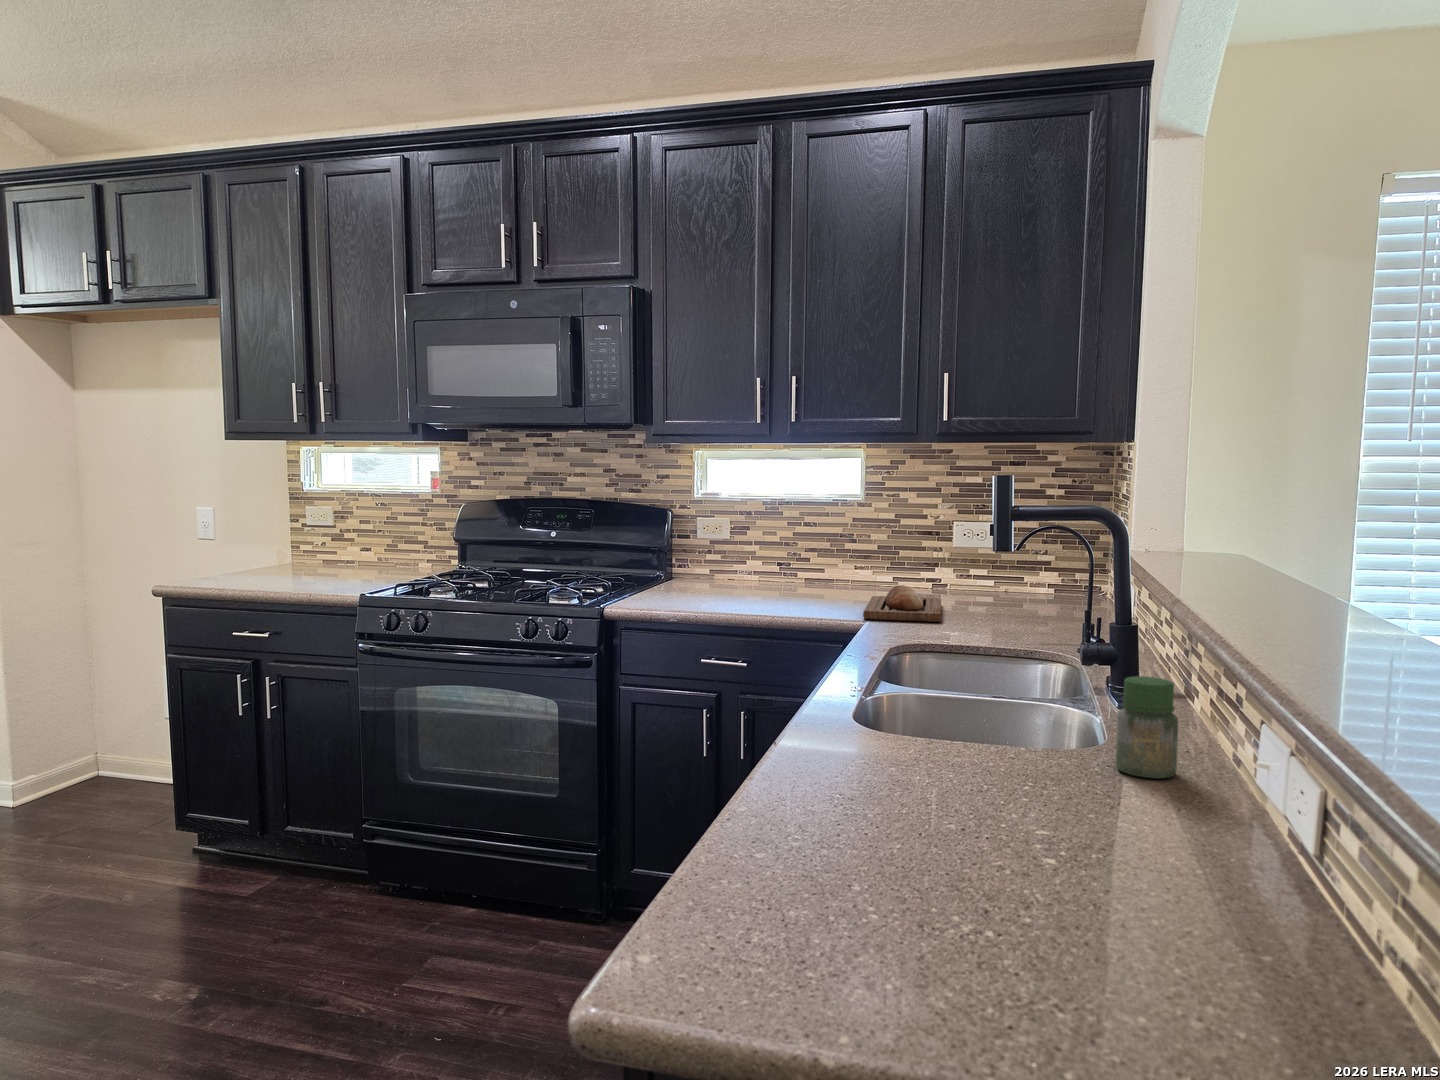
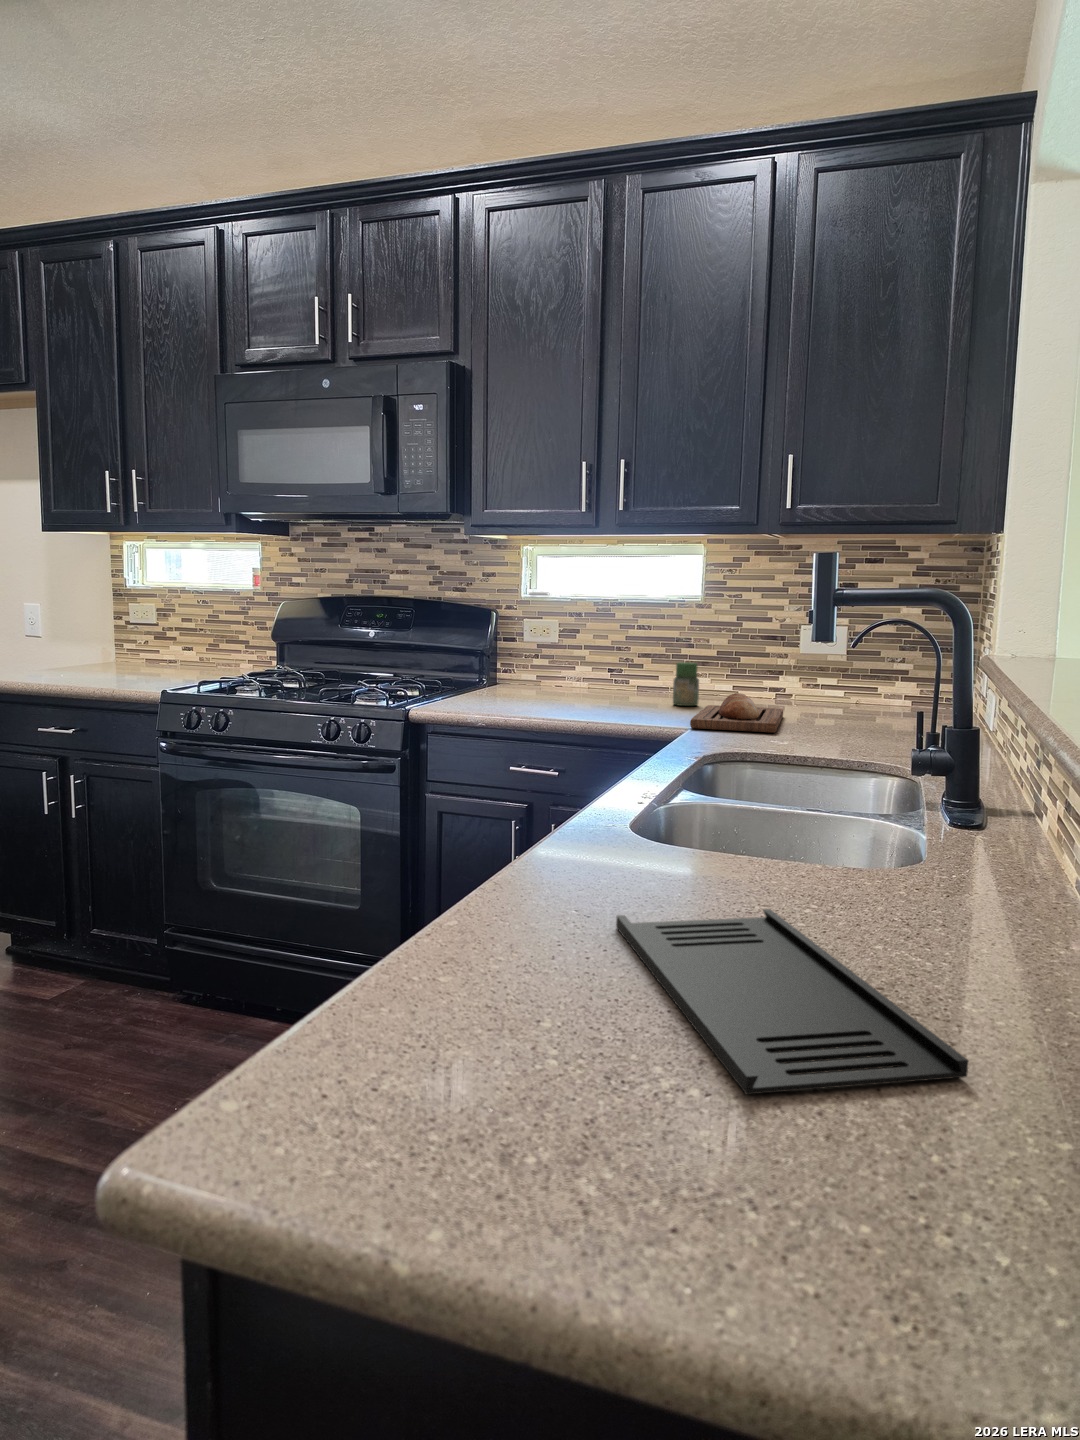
jar: present [1116,676,1178,778] -> present [673,662,699,706]
tray: none [876,786,1190,933] -> present [616,909,968,1094]

